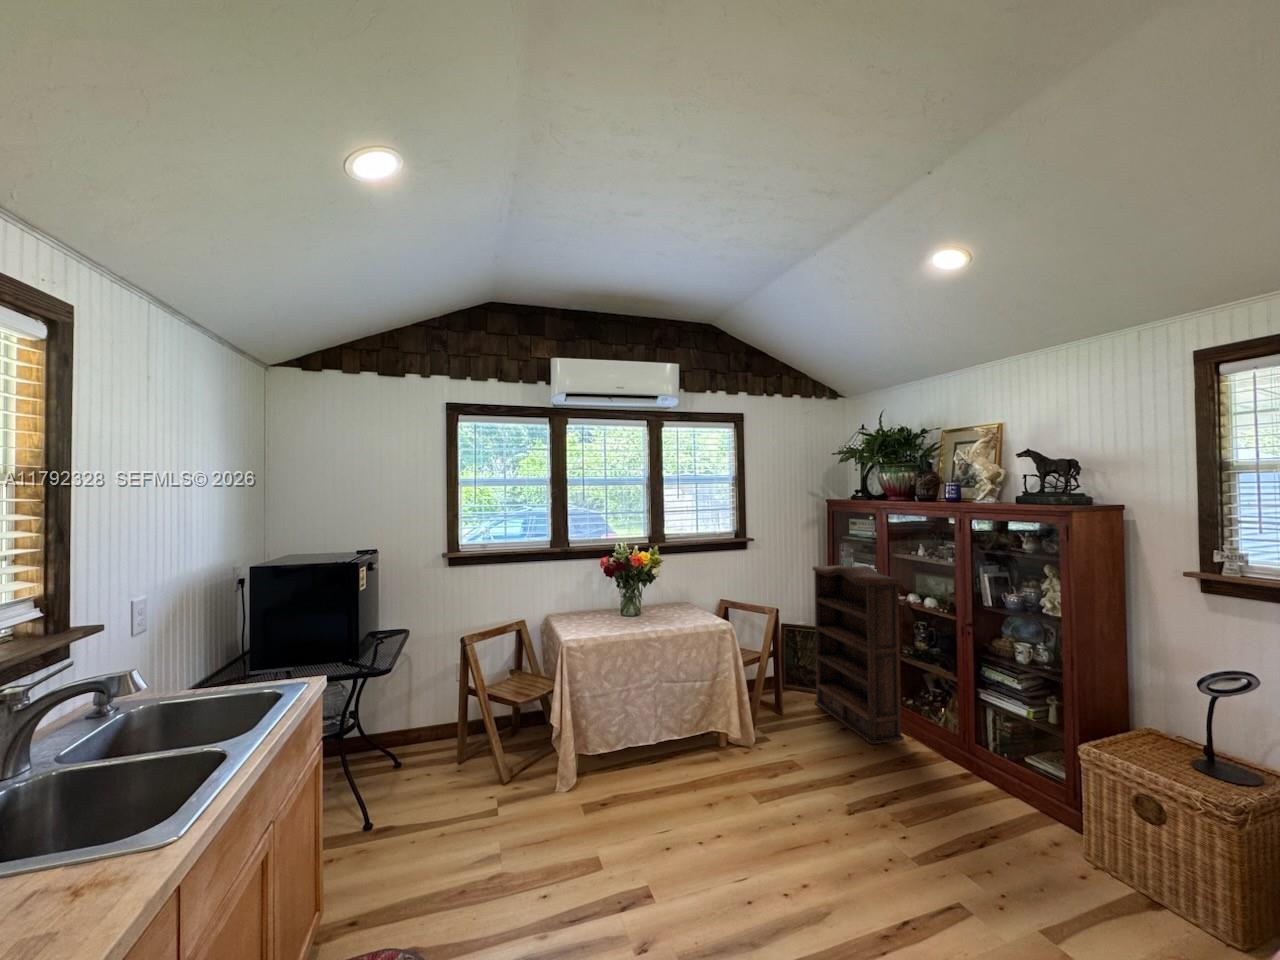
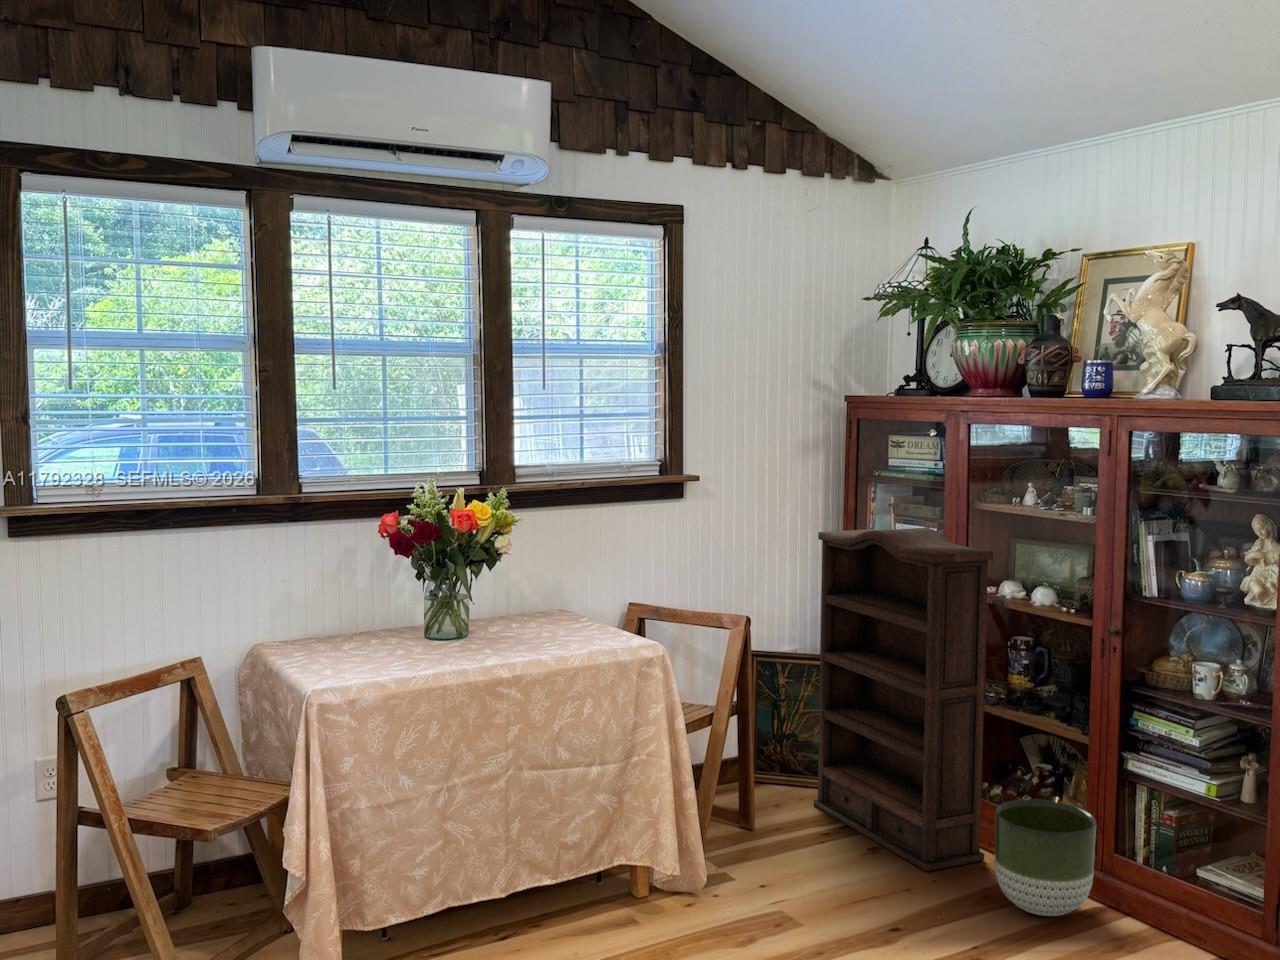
planter: none [907,710,964,776] -> present [995,799,1096,916]

